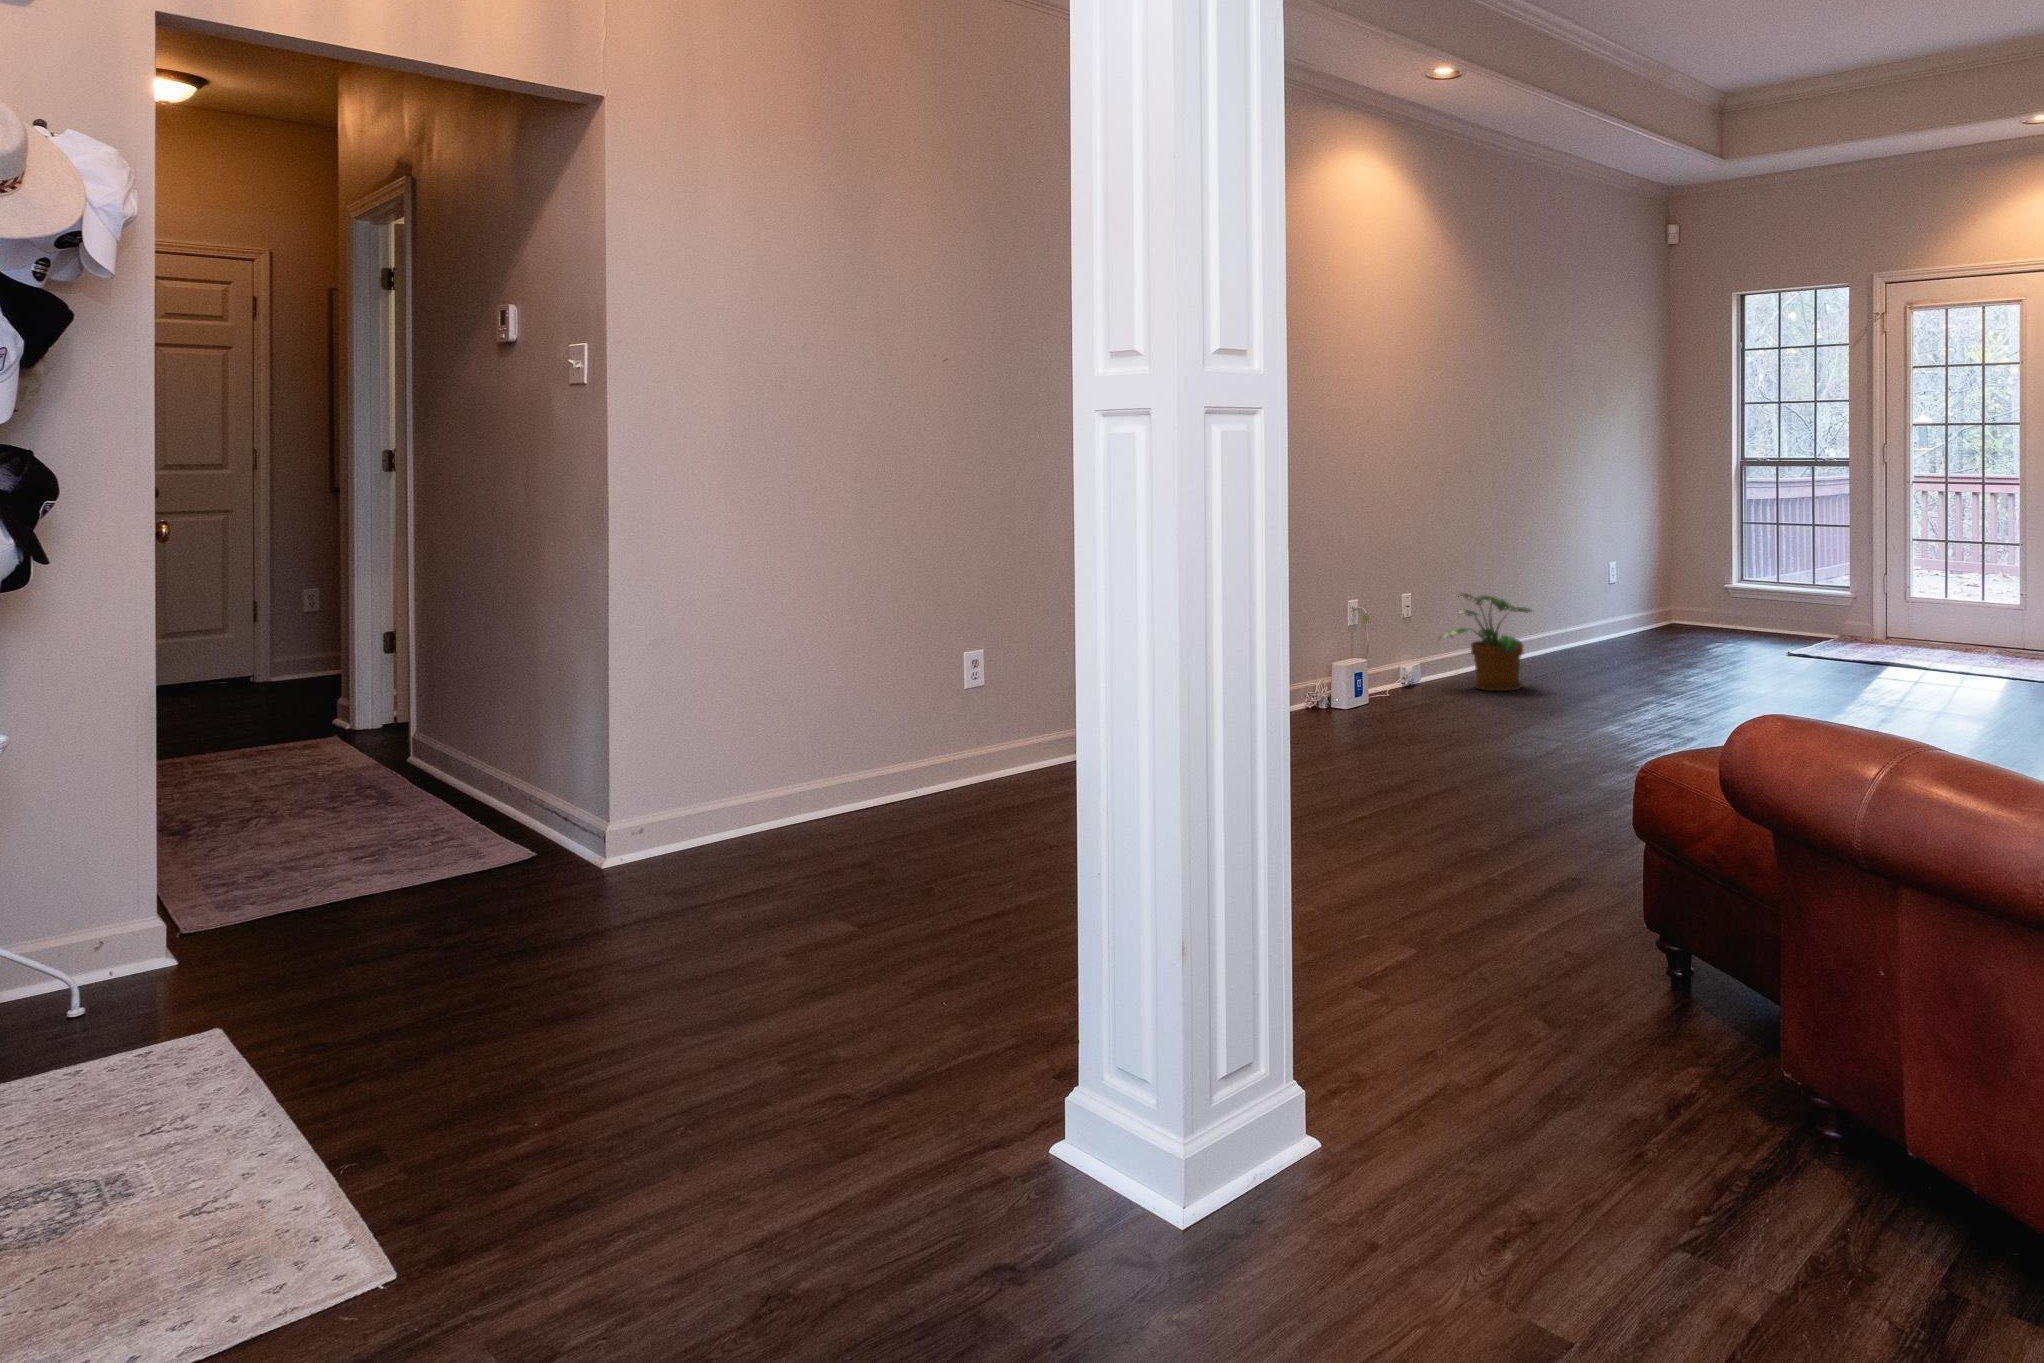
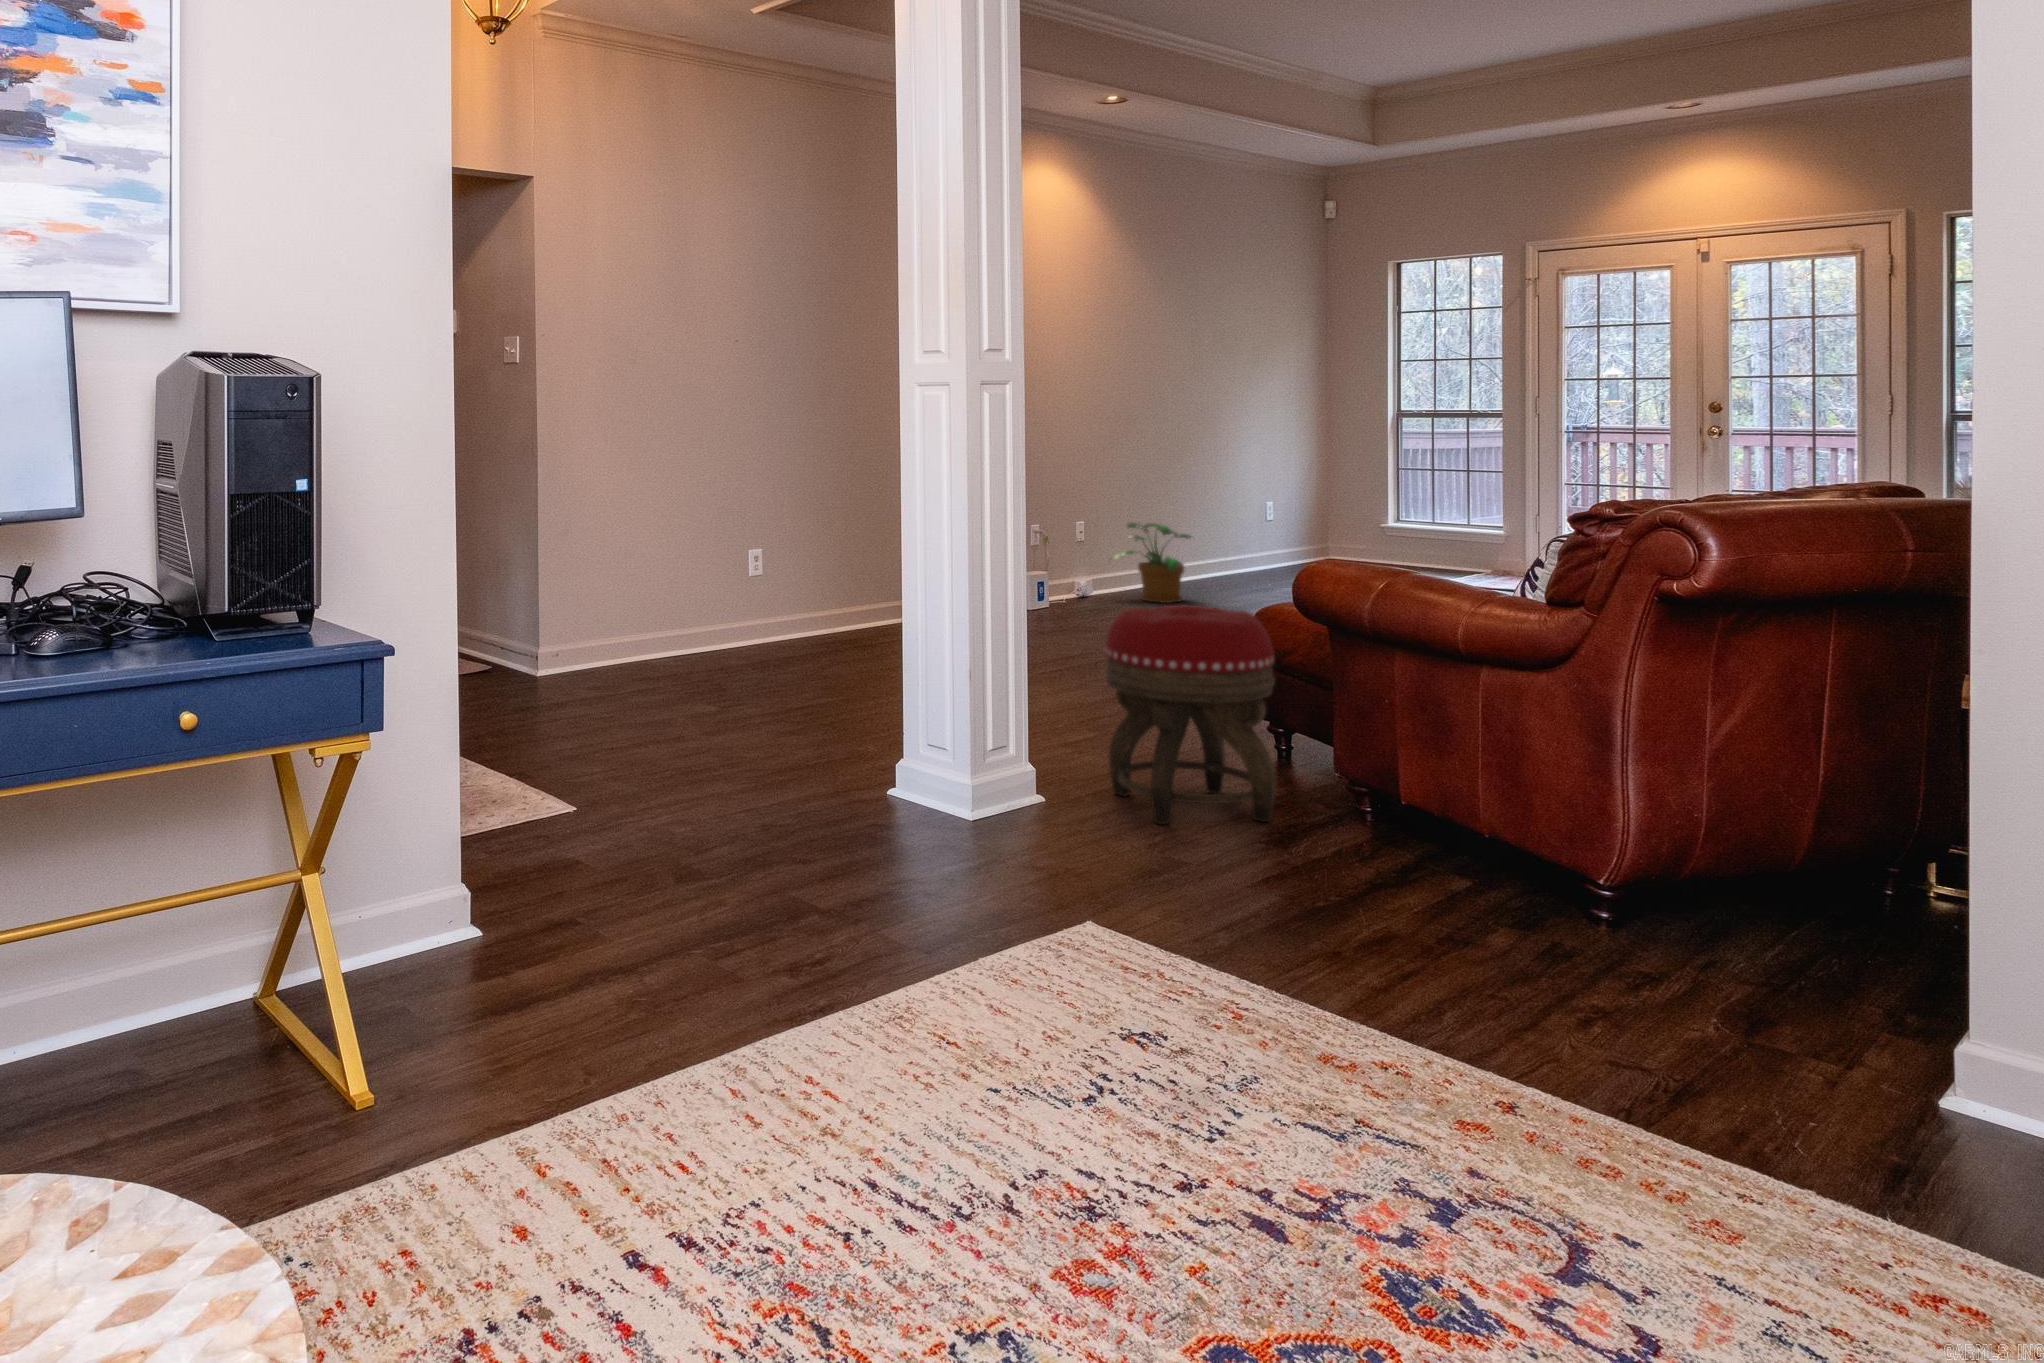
footstool: none [1423,778,1705,1193] -> present [1105,605,1276,825]

